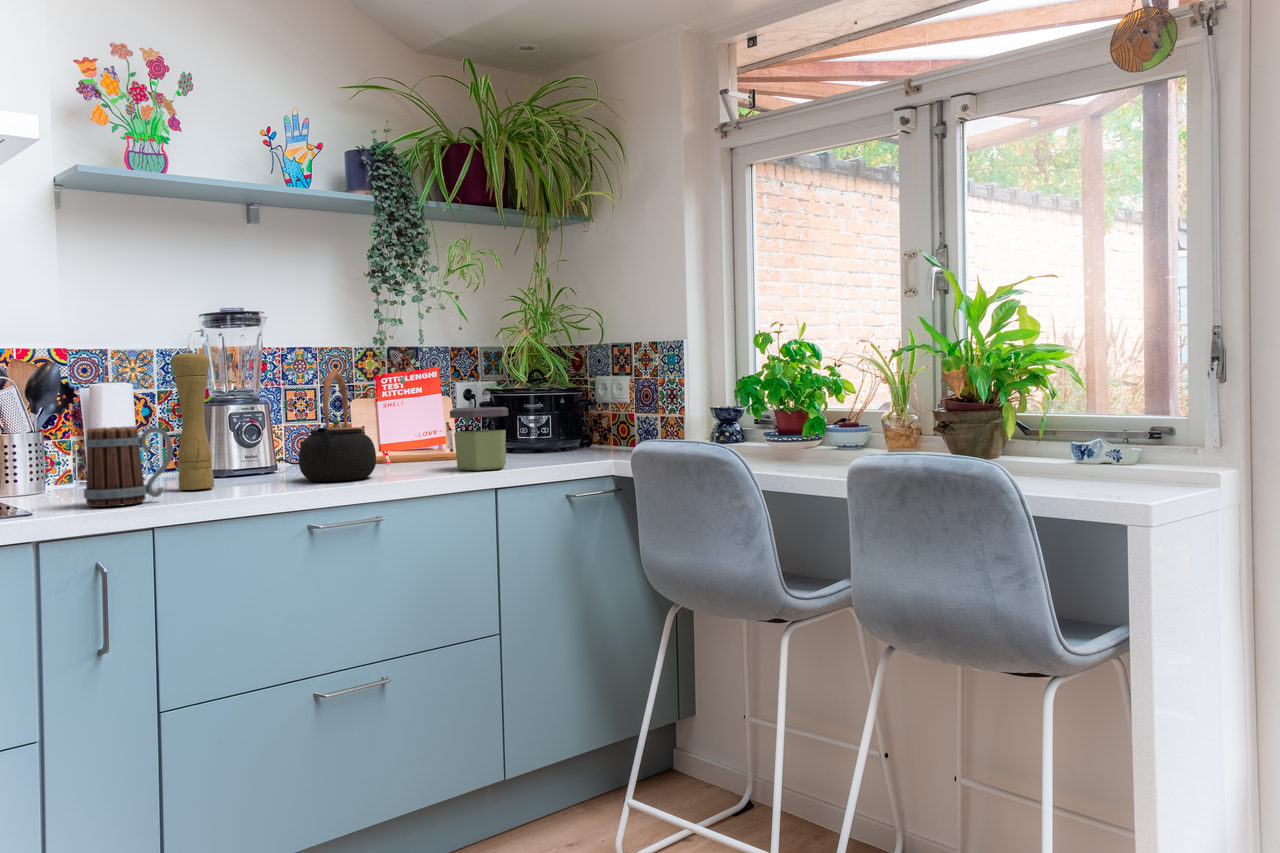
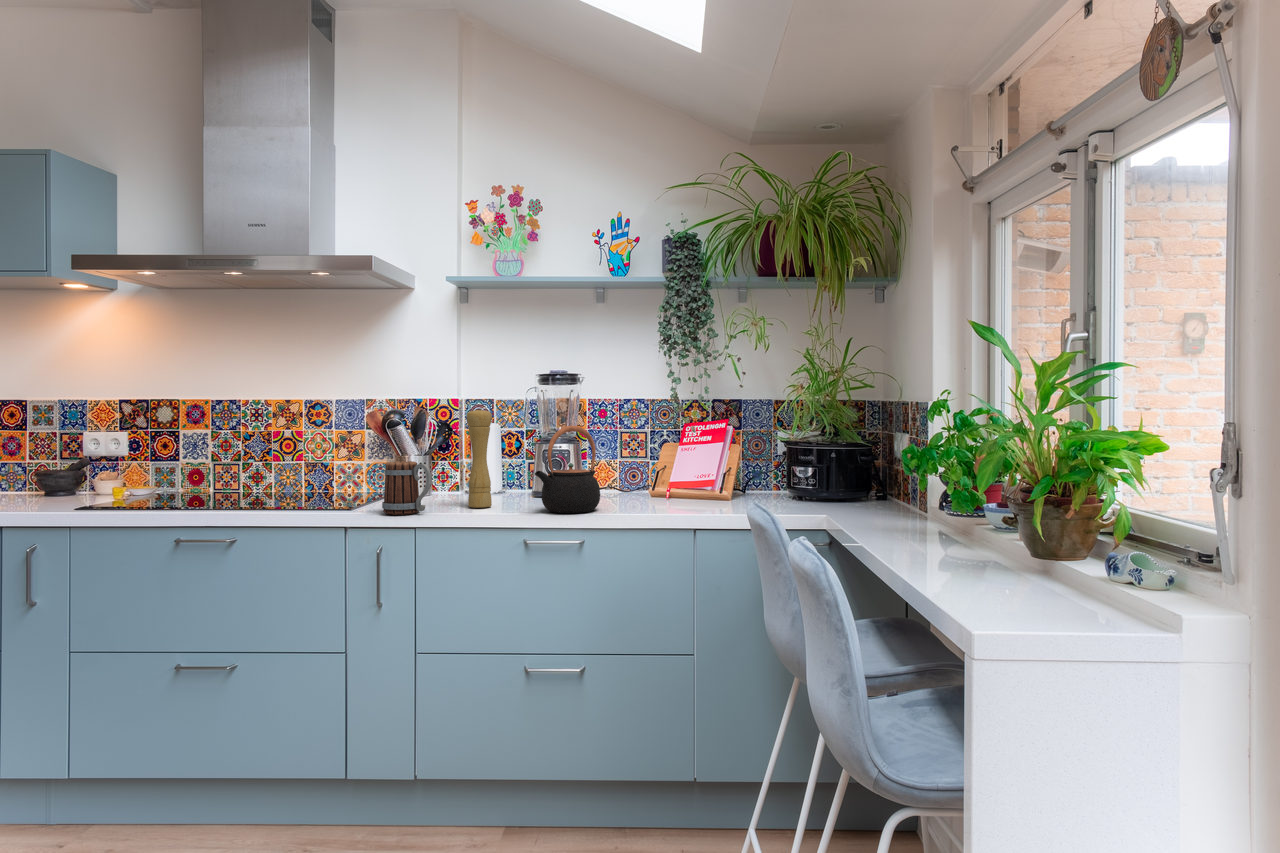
jar: present [450,407,508,470] -> none [658,460,710,517]

